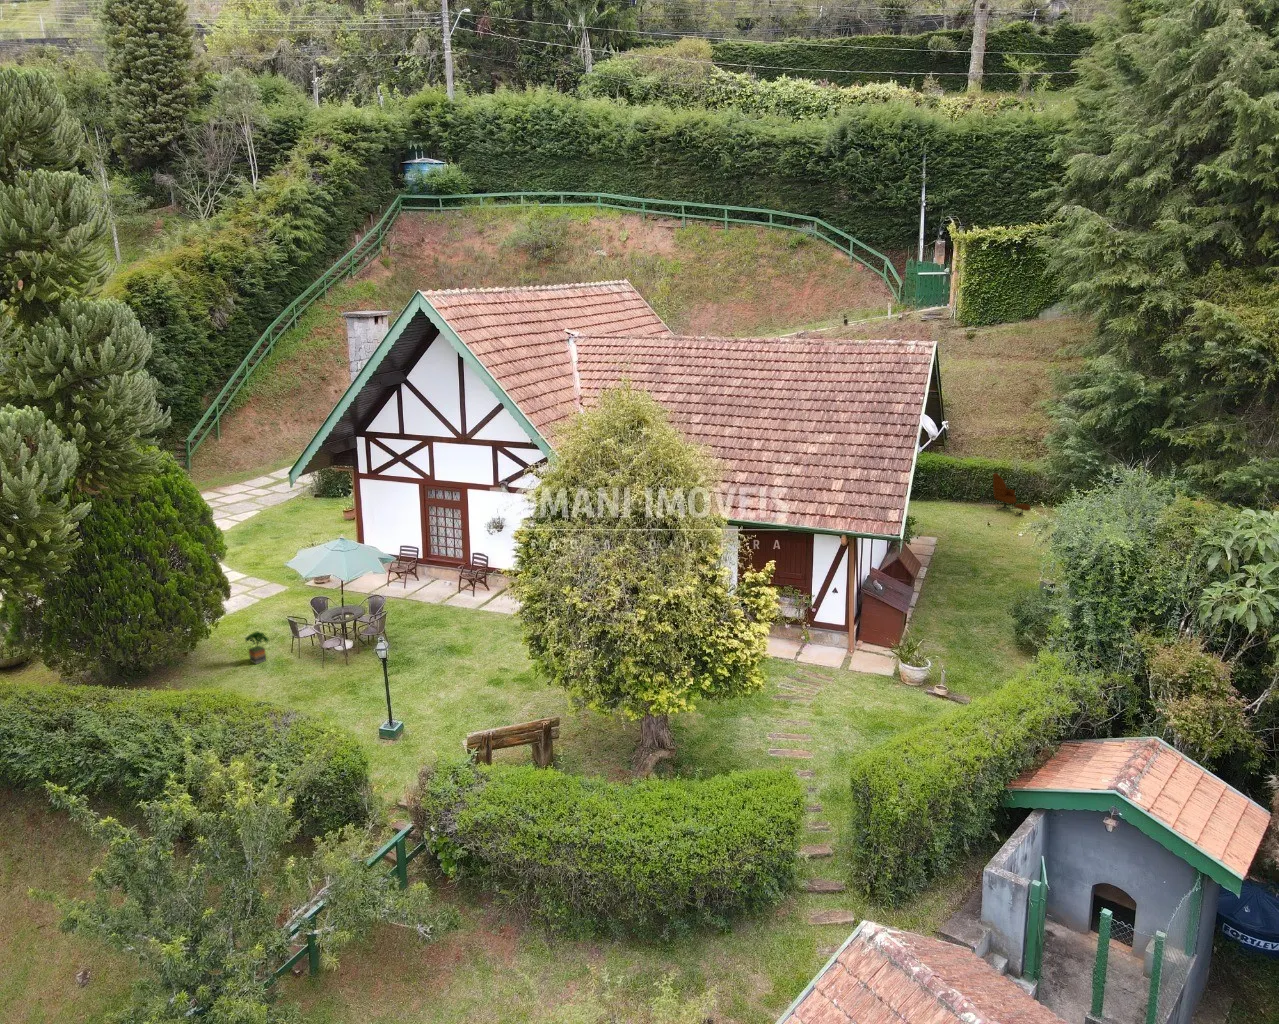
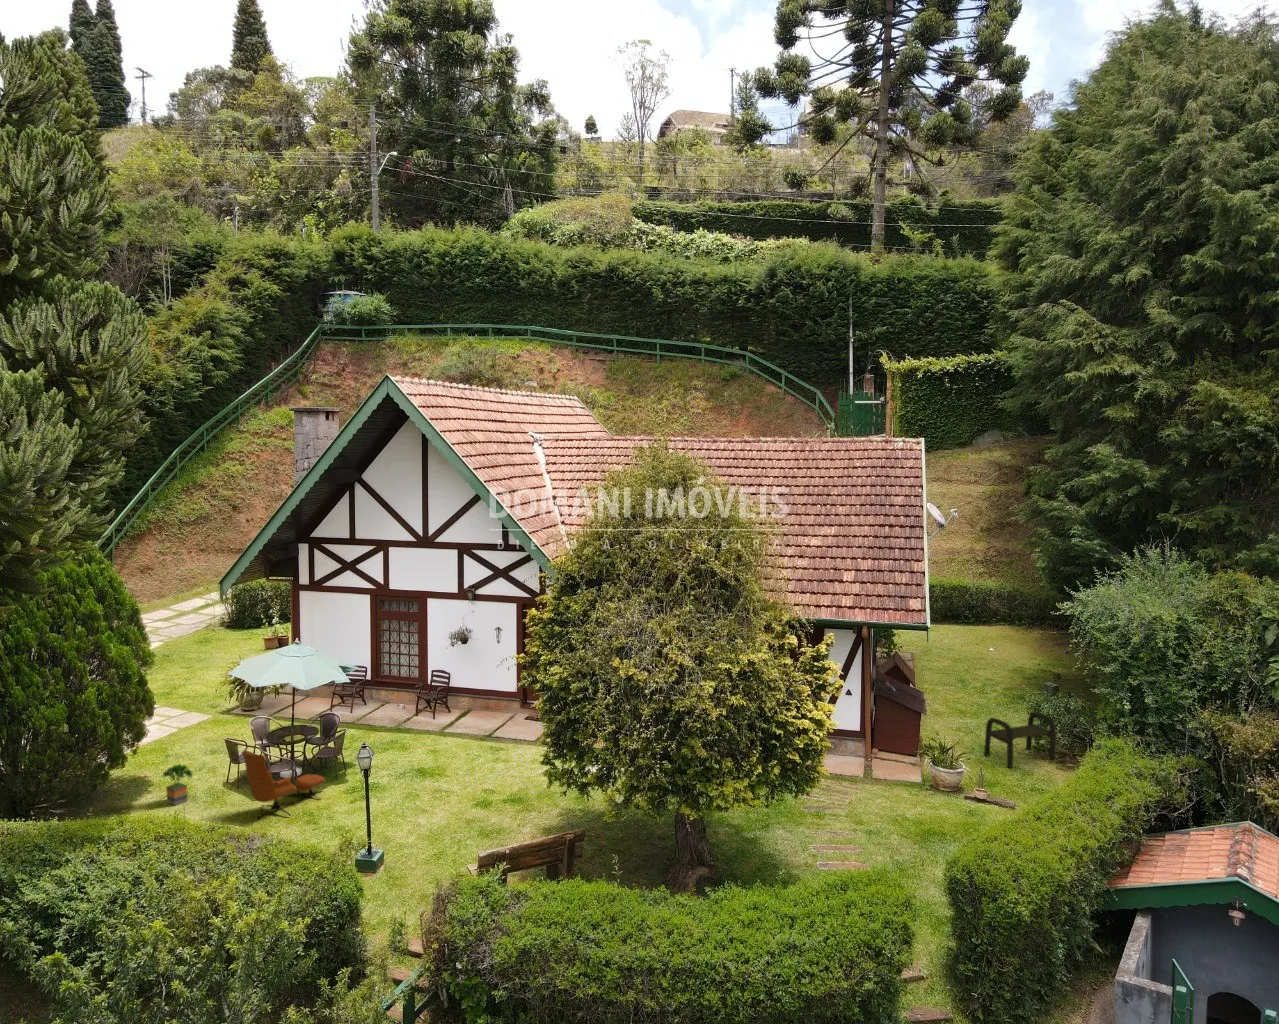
lounge chair: present [993,473,1031,514] -> present [243,750,325,819]
bench: none [958,609,1026,659] -> present [984,712,1056,768]

